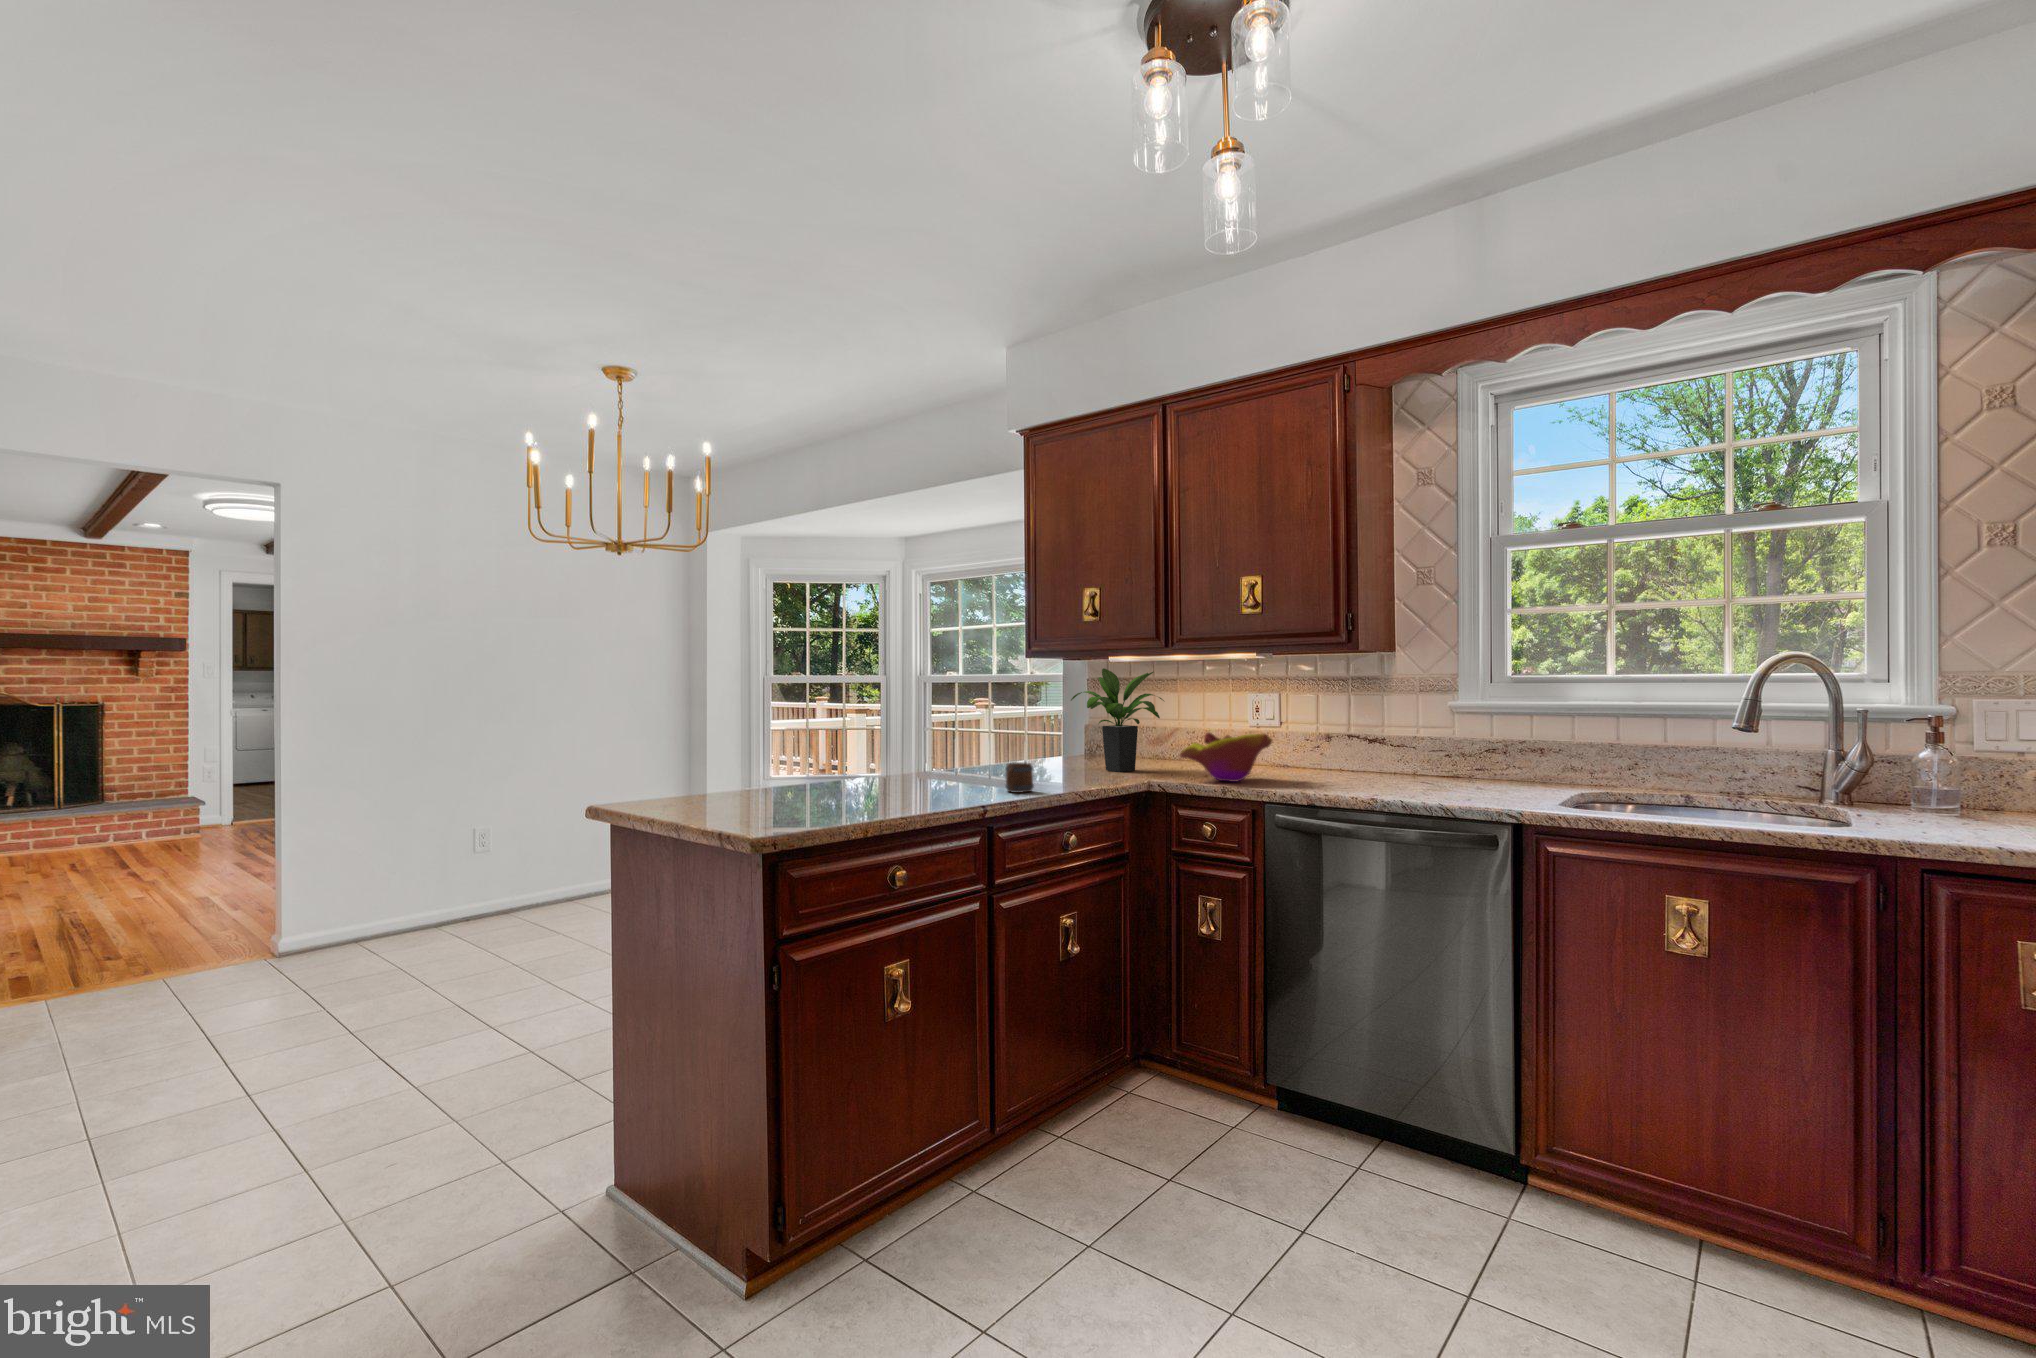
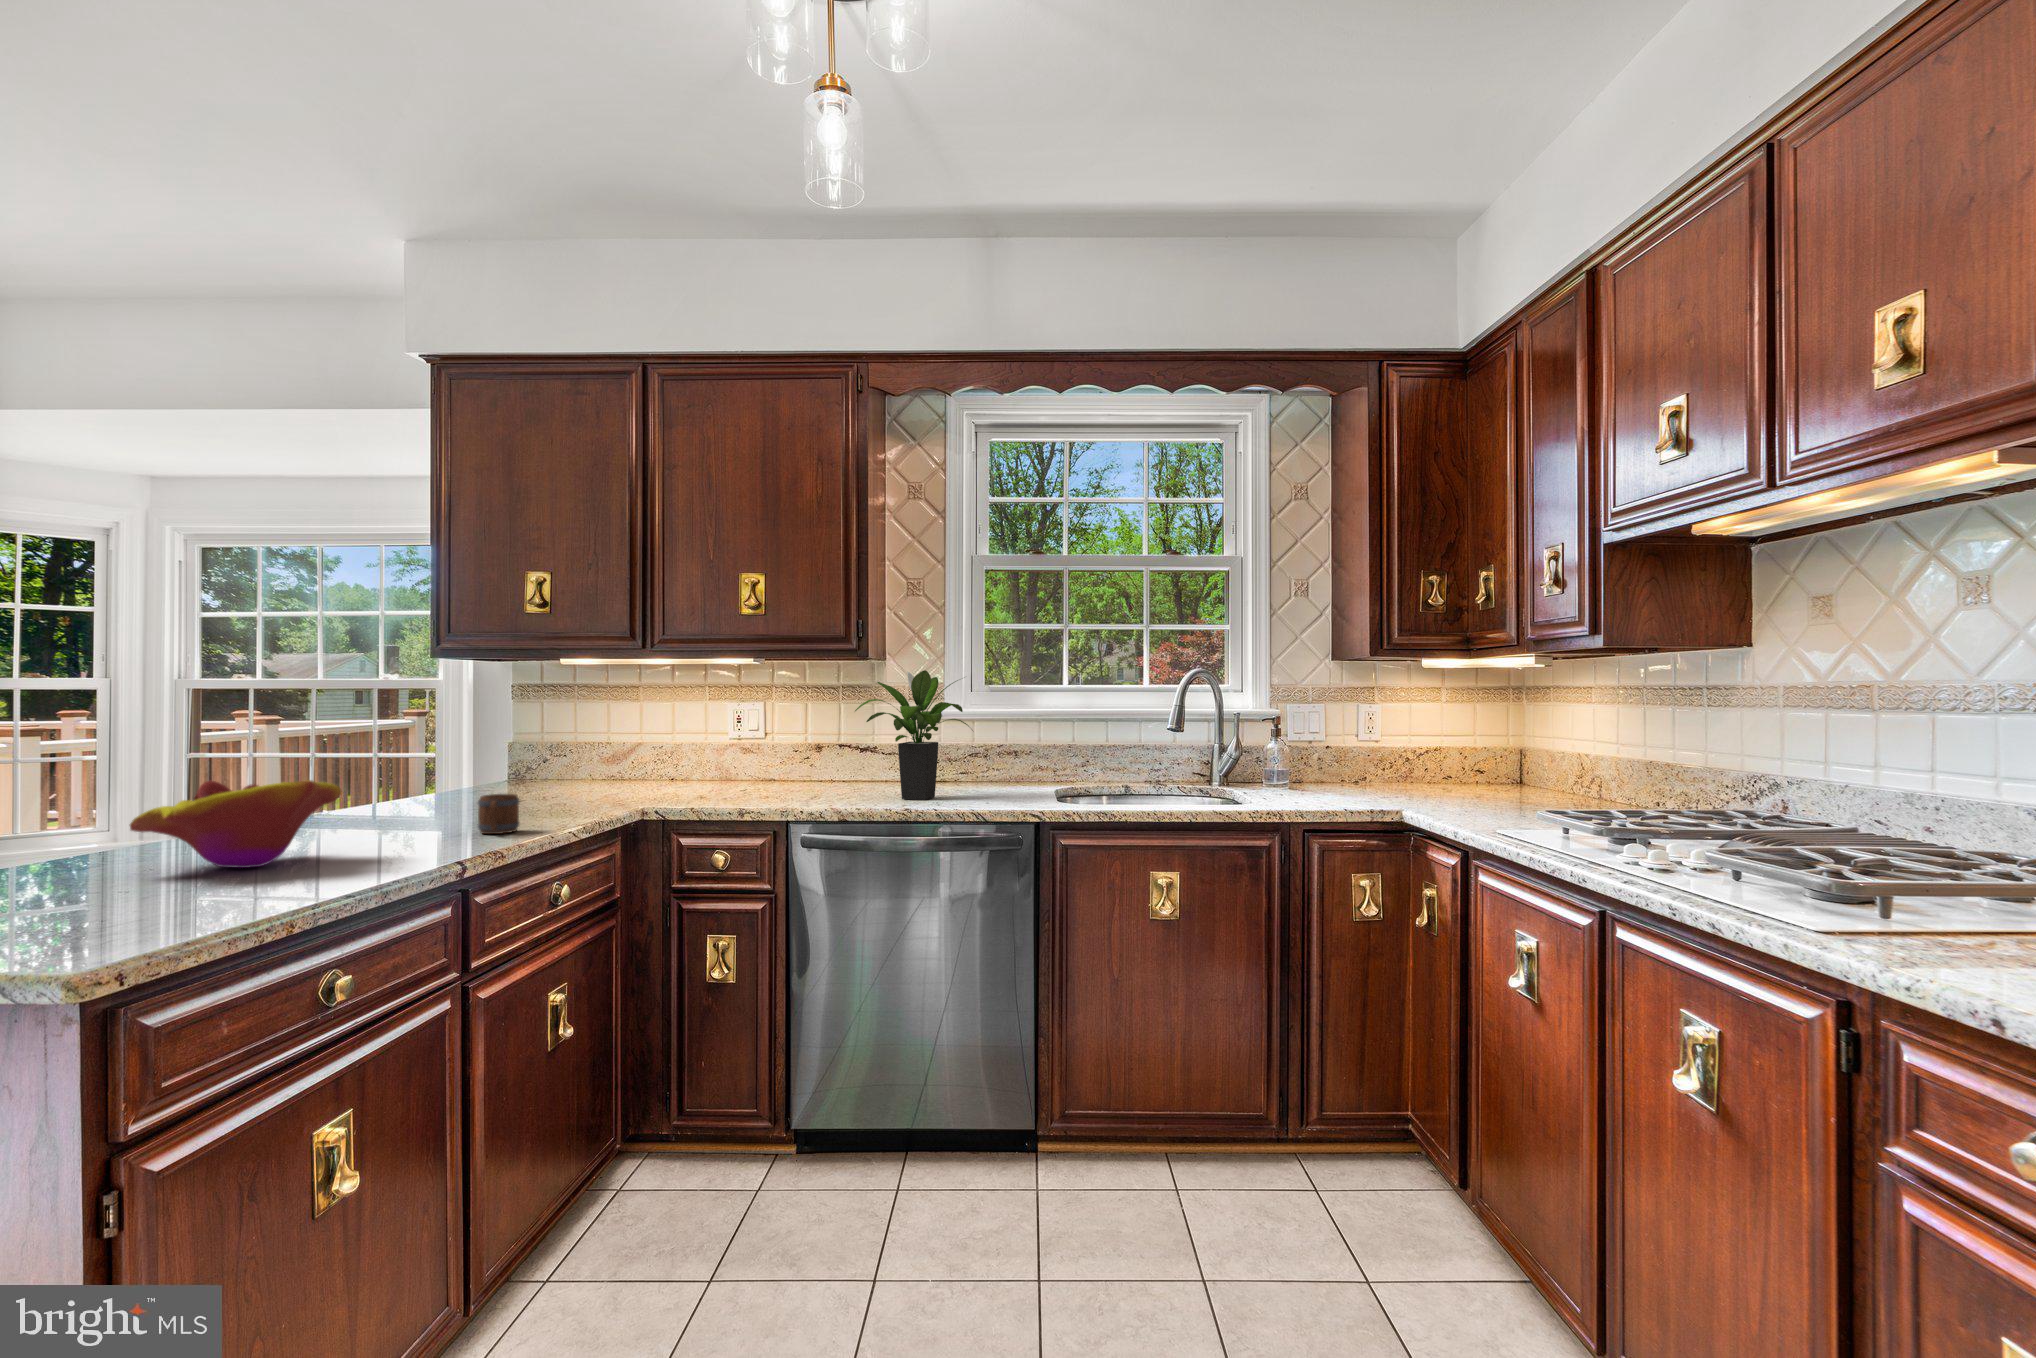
potted plant: present [1071,668,1164,772] -> present [855,670,973,800]
decorative bowl: present [1180,733,1272,782] -> present [130,780,341,868]

